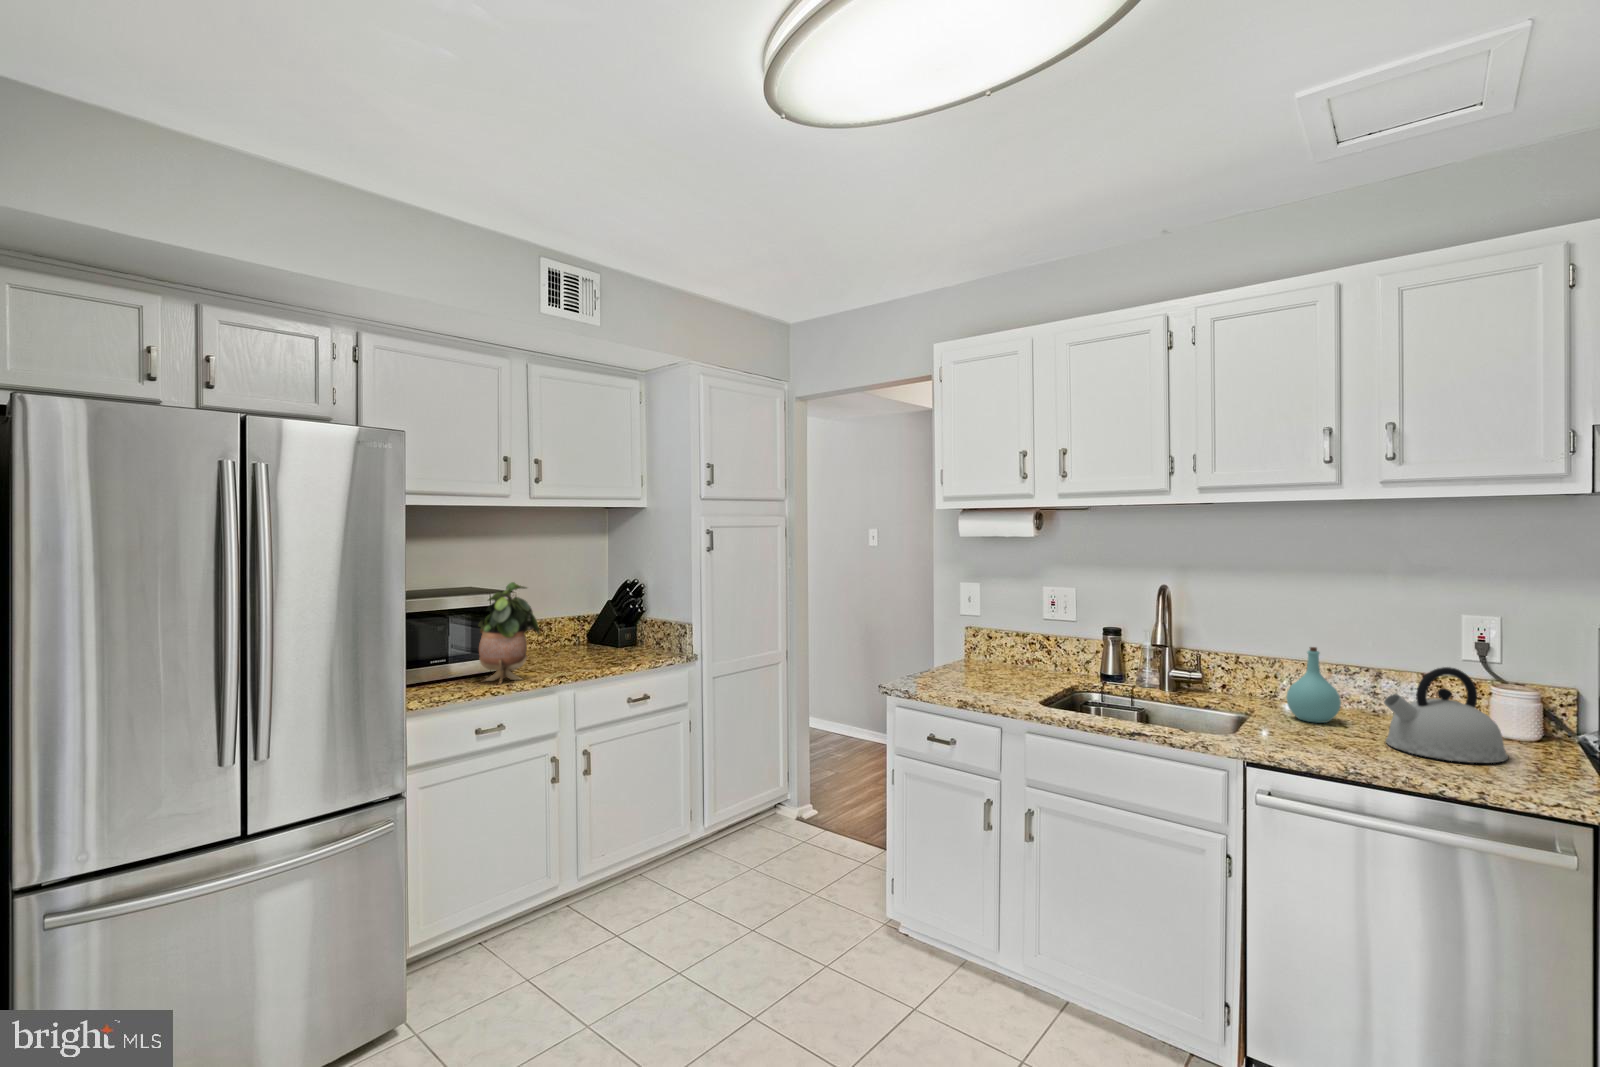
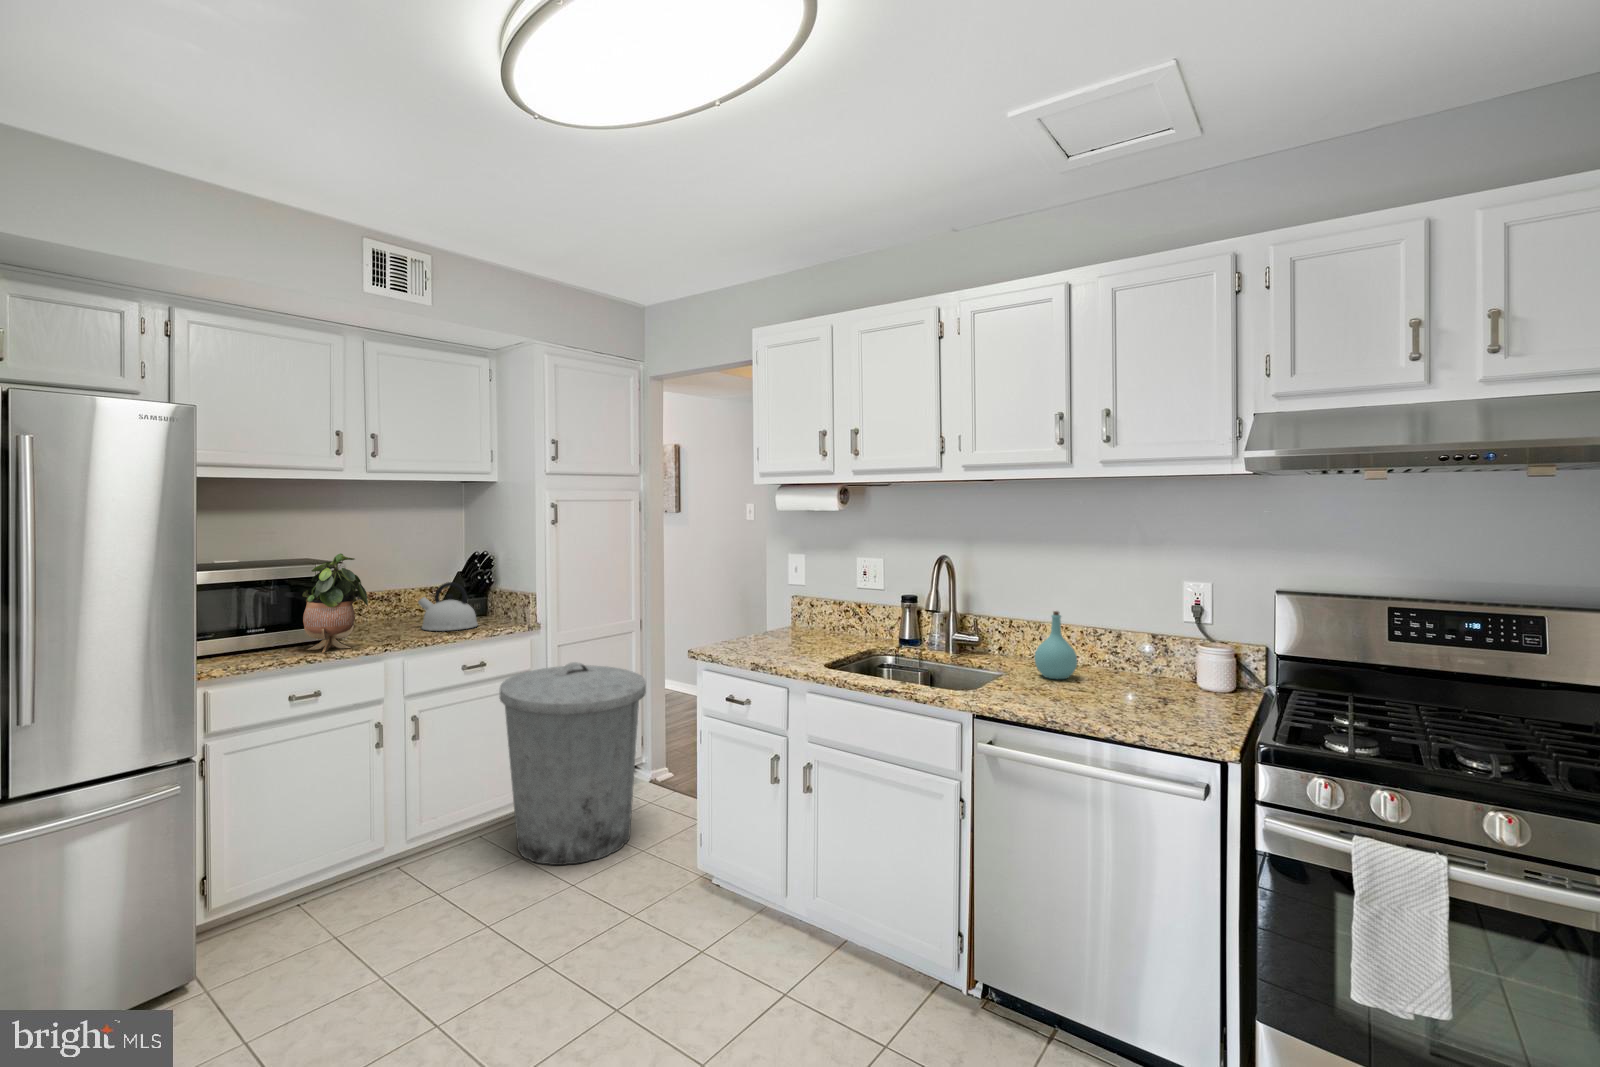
kettle: present [1384,667,1508,763] -> present [418,582,478,631]
trash can: none [665,695,813,910] -> present [499,662,646,865]

